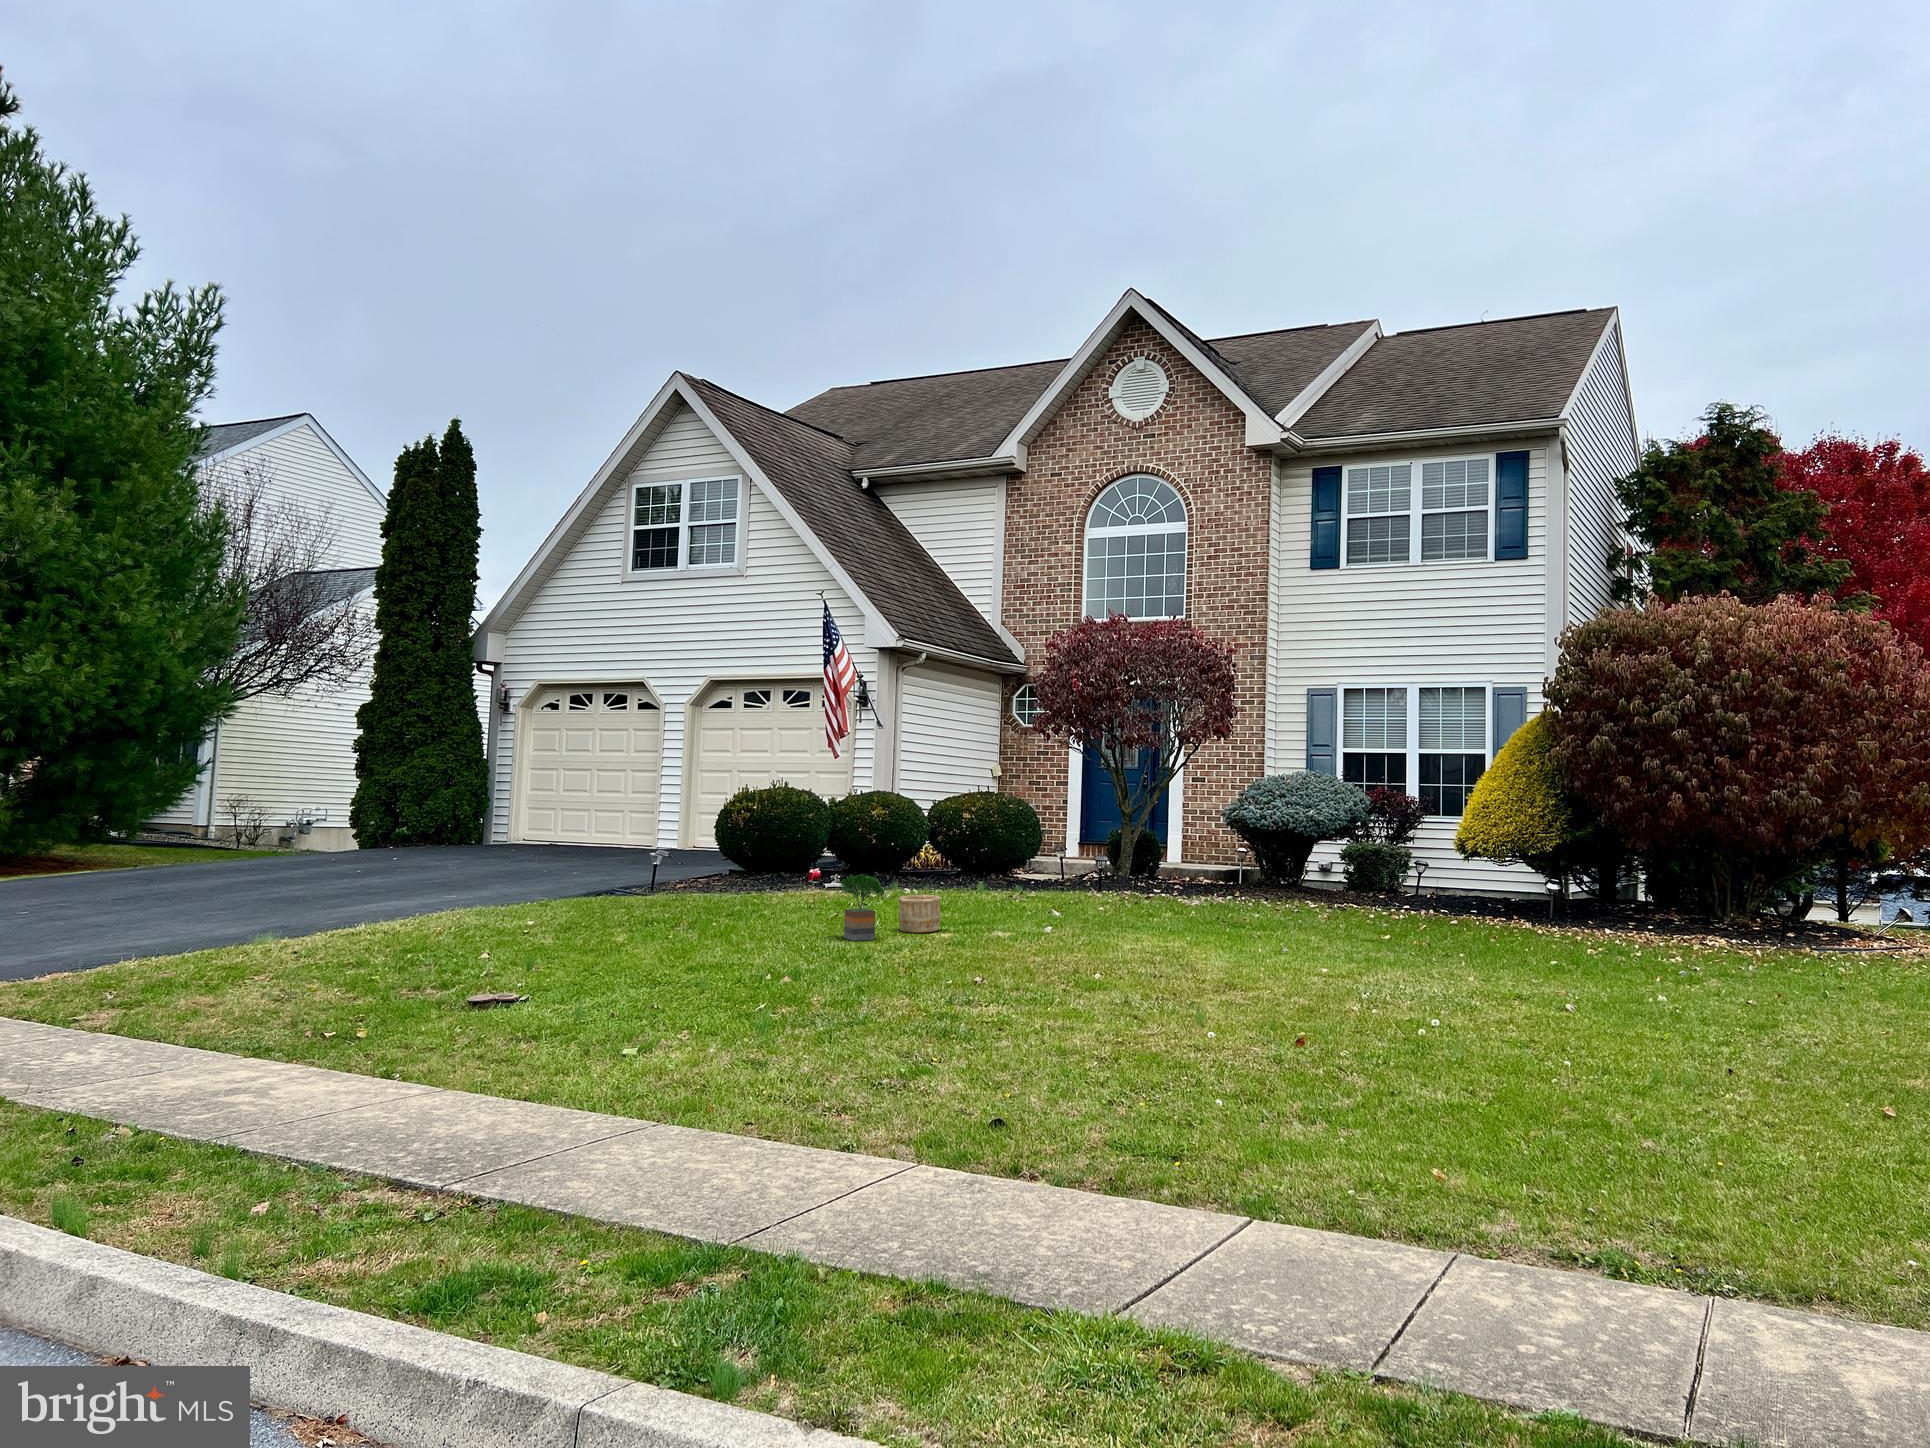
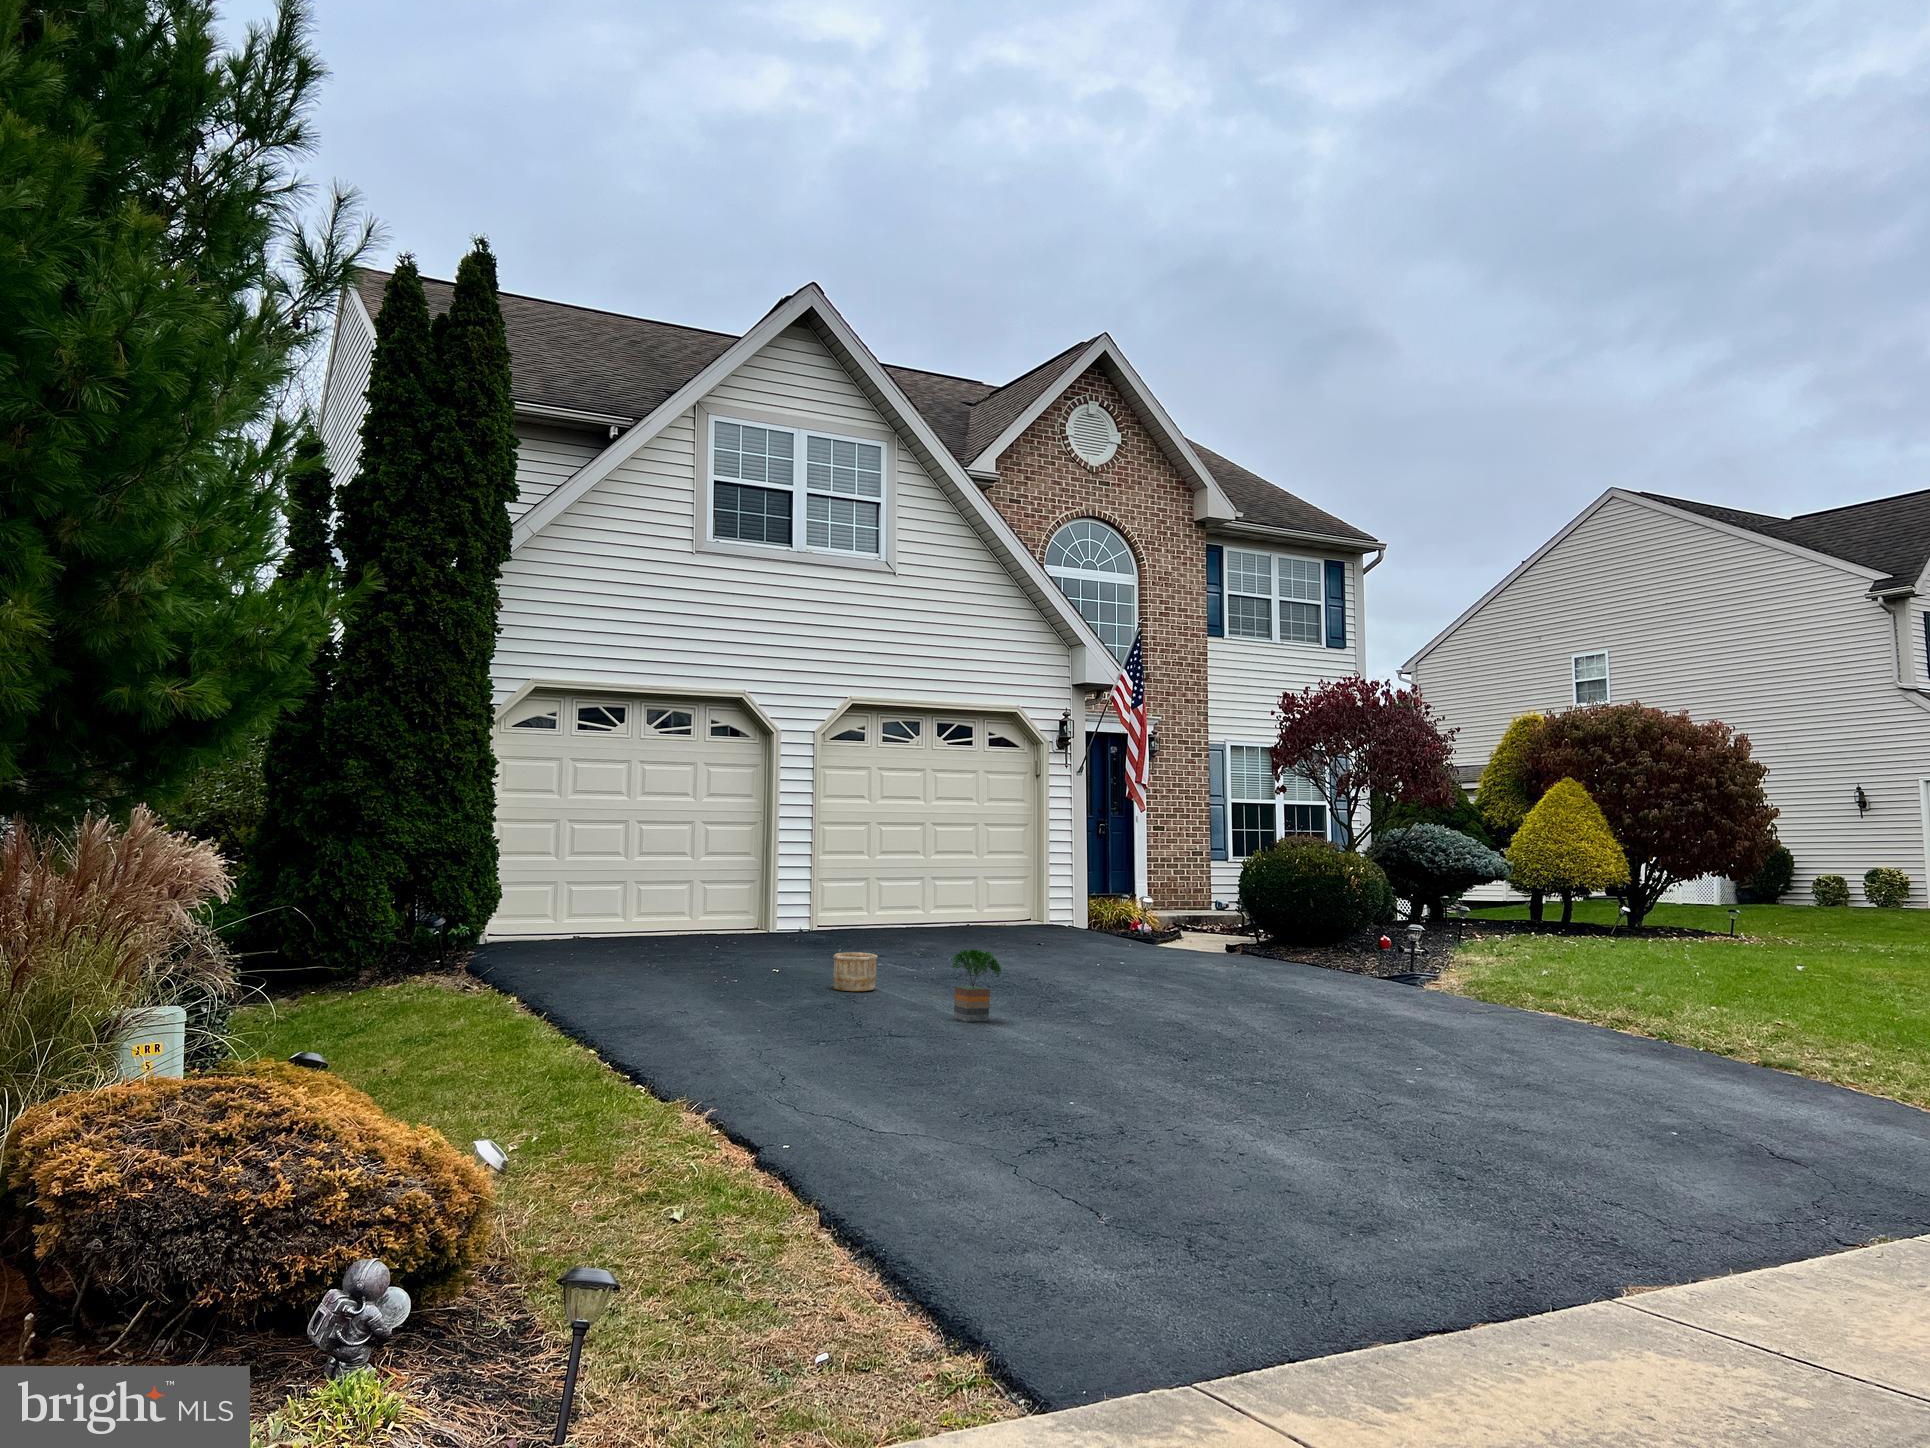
potted tree: present [841,875,885,941] -> present [952,949,1002,1022]

